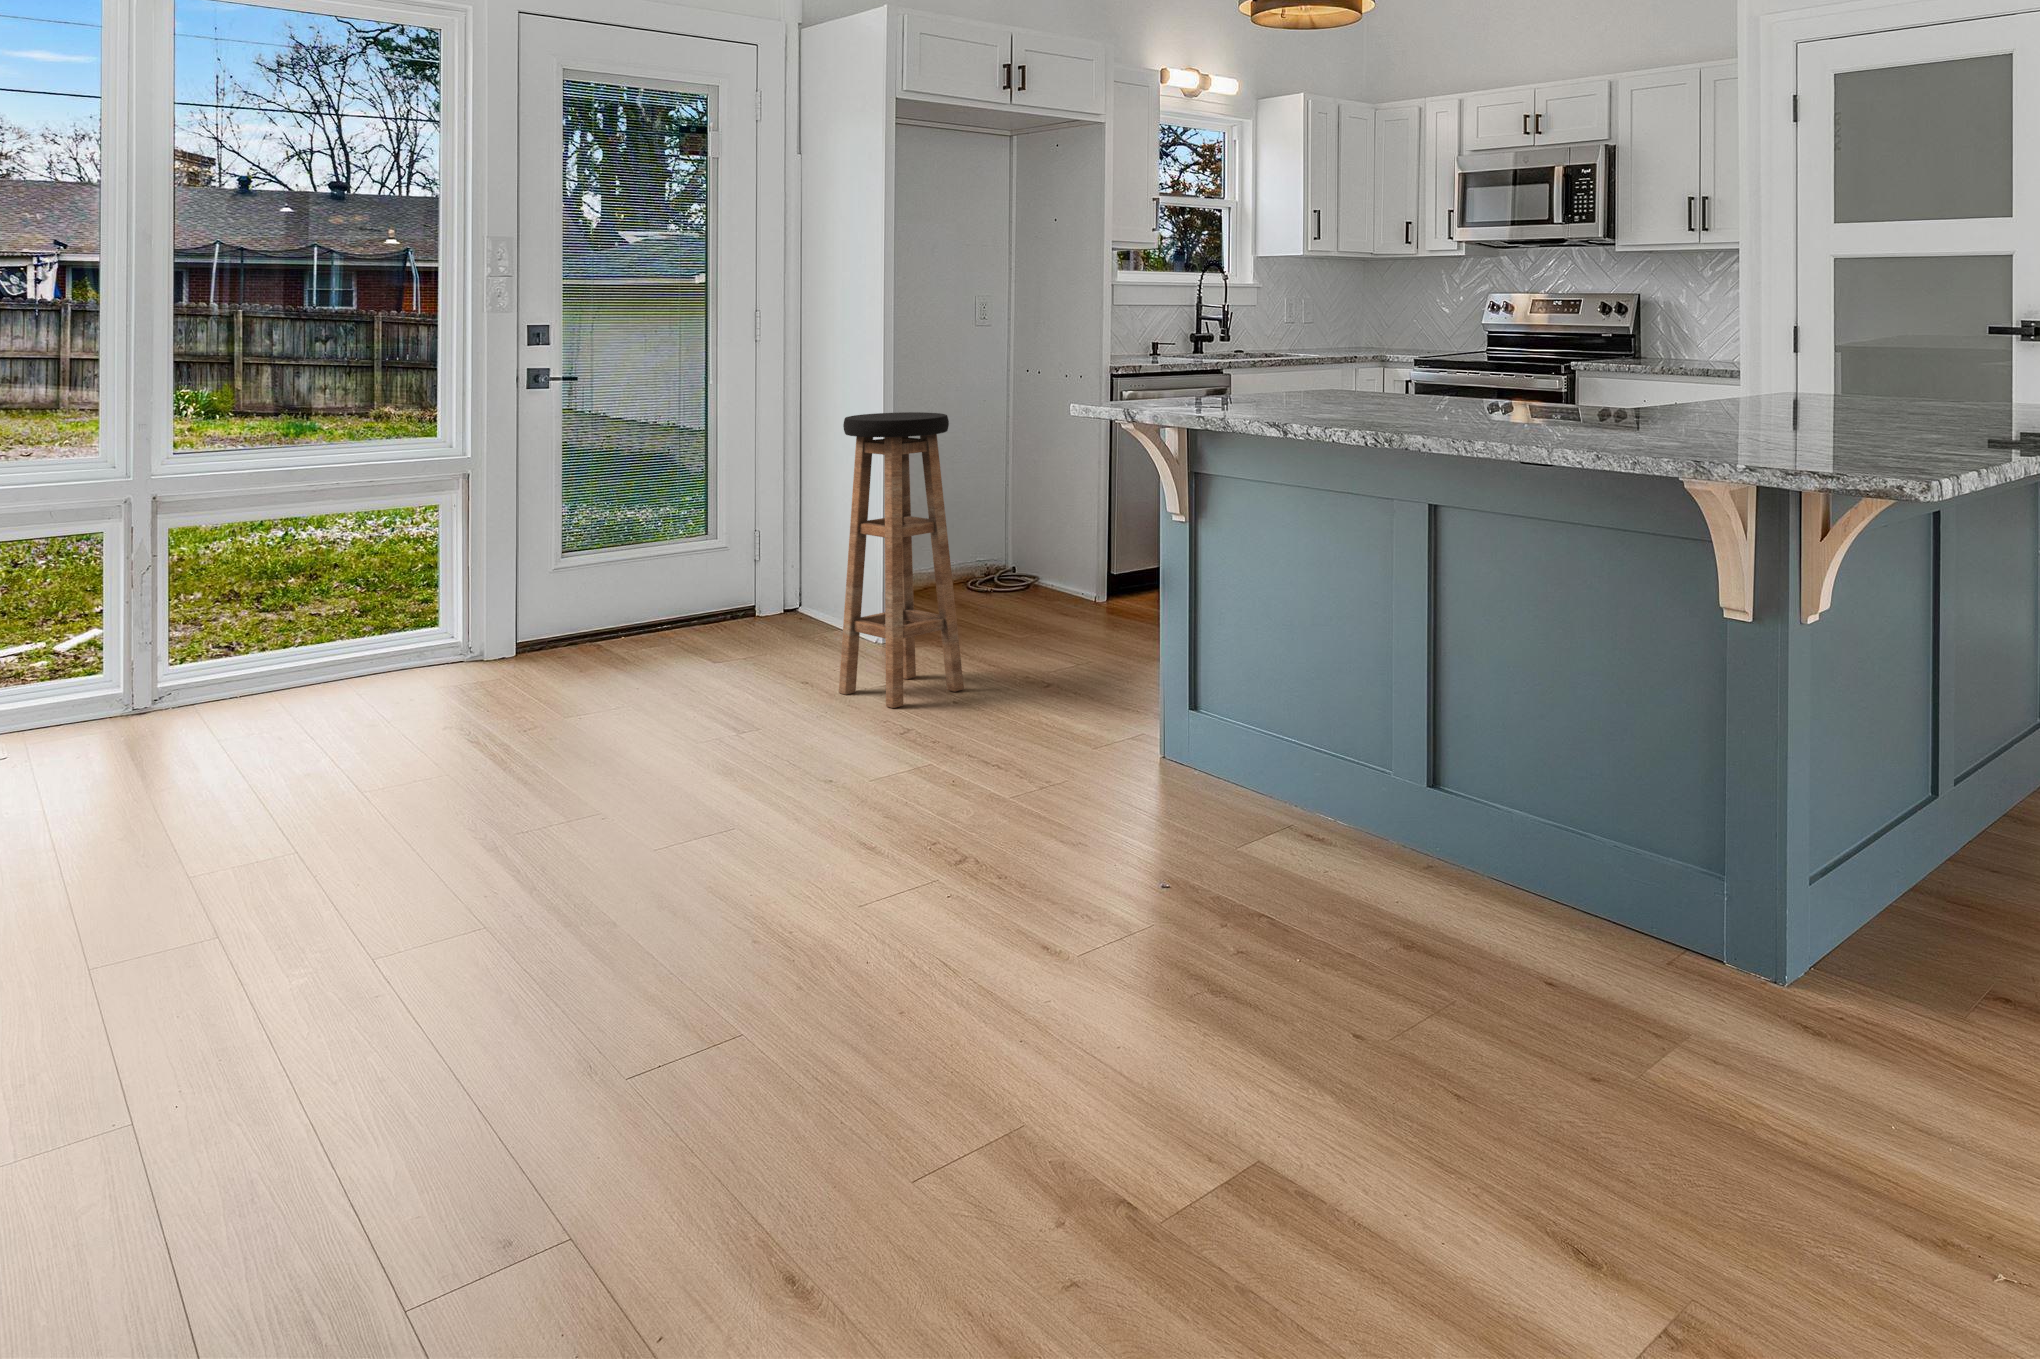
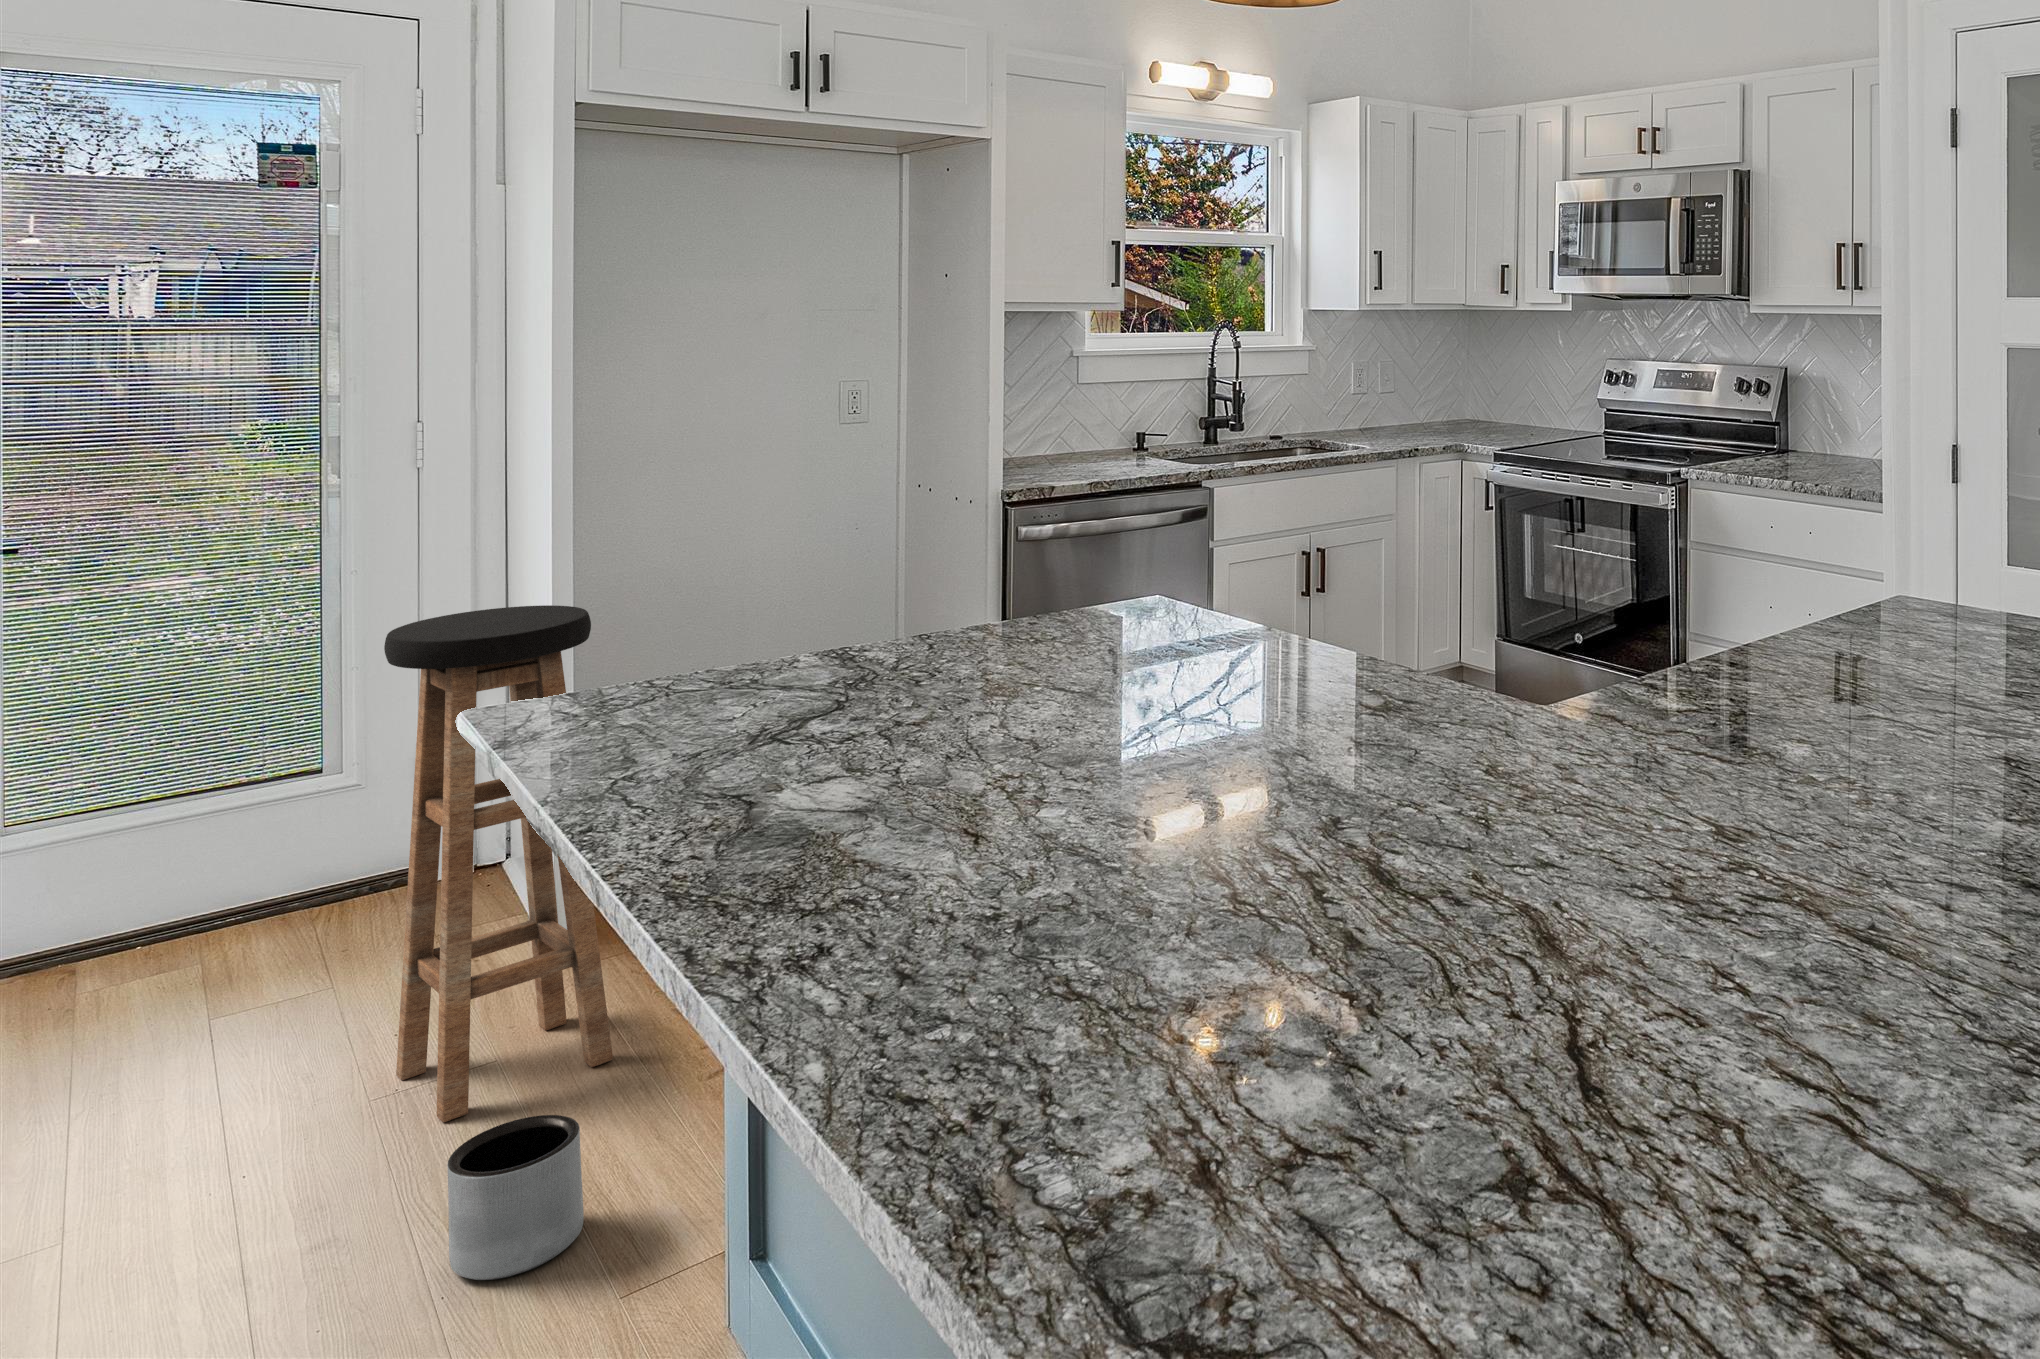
planter: none [965,678,1029,754] -> present [447,1115,584,1280]

